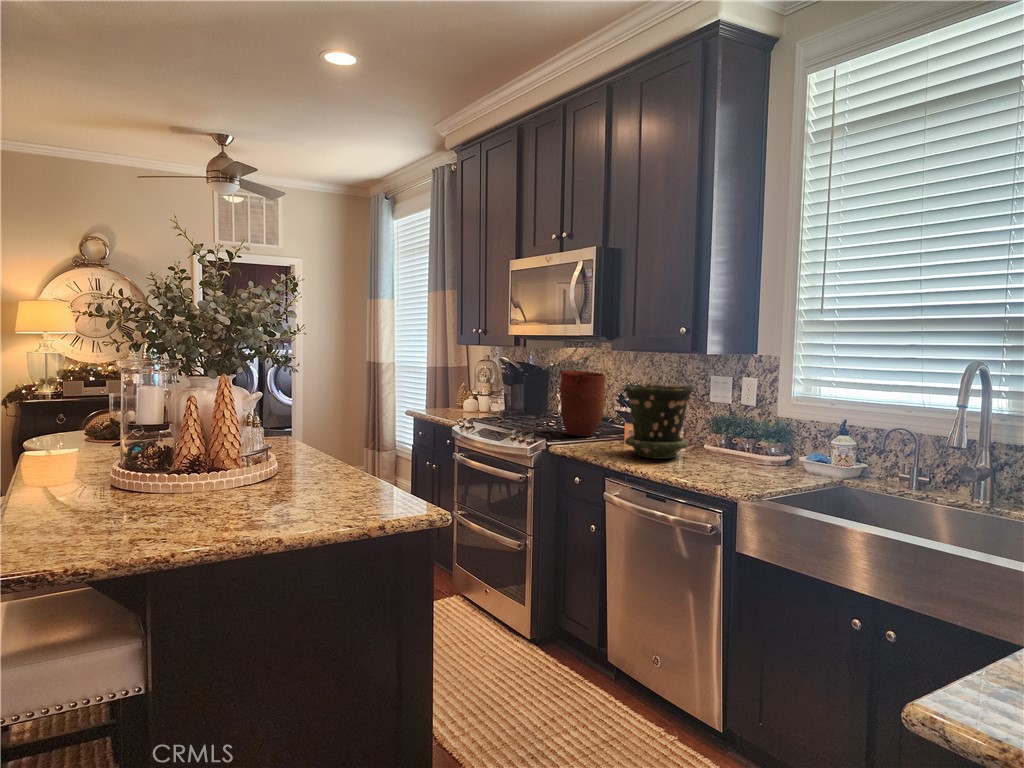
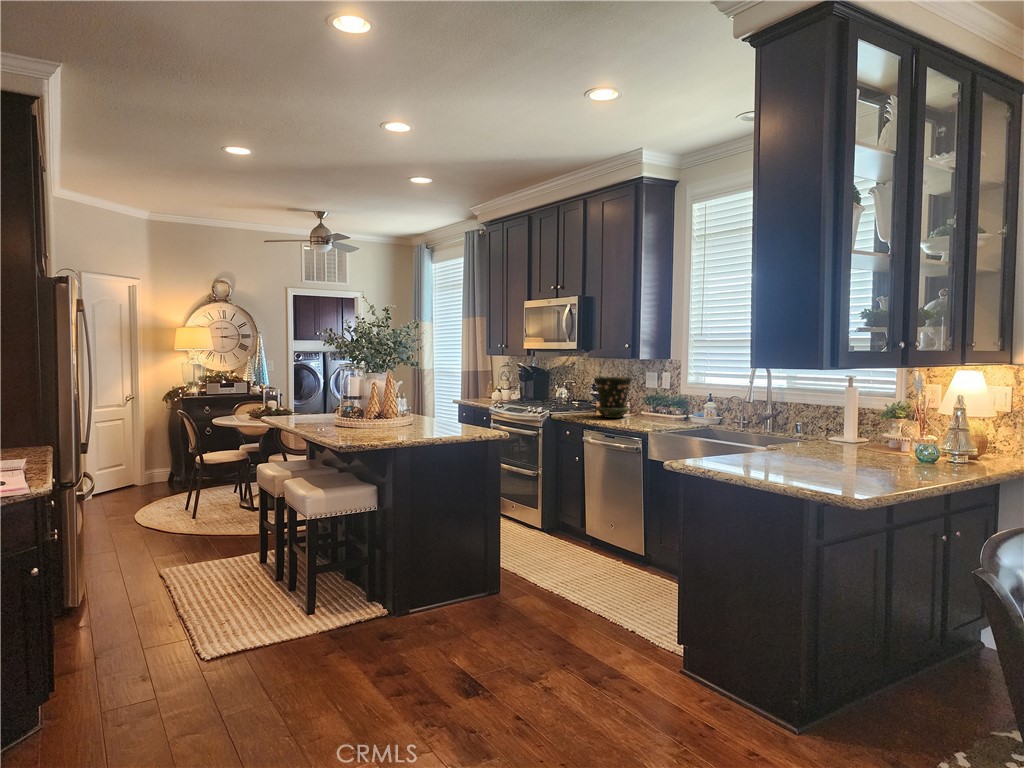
vase: present [560,371,606,436] -> none [557,370,585,410]

